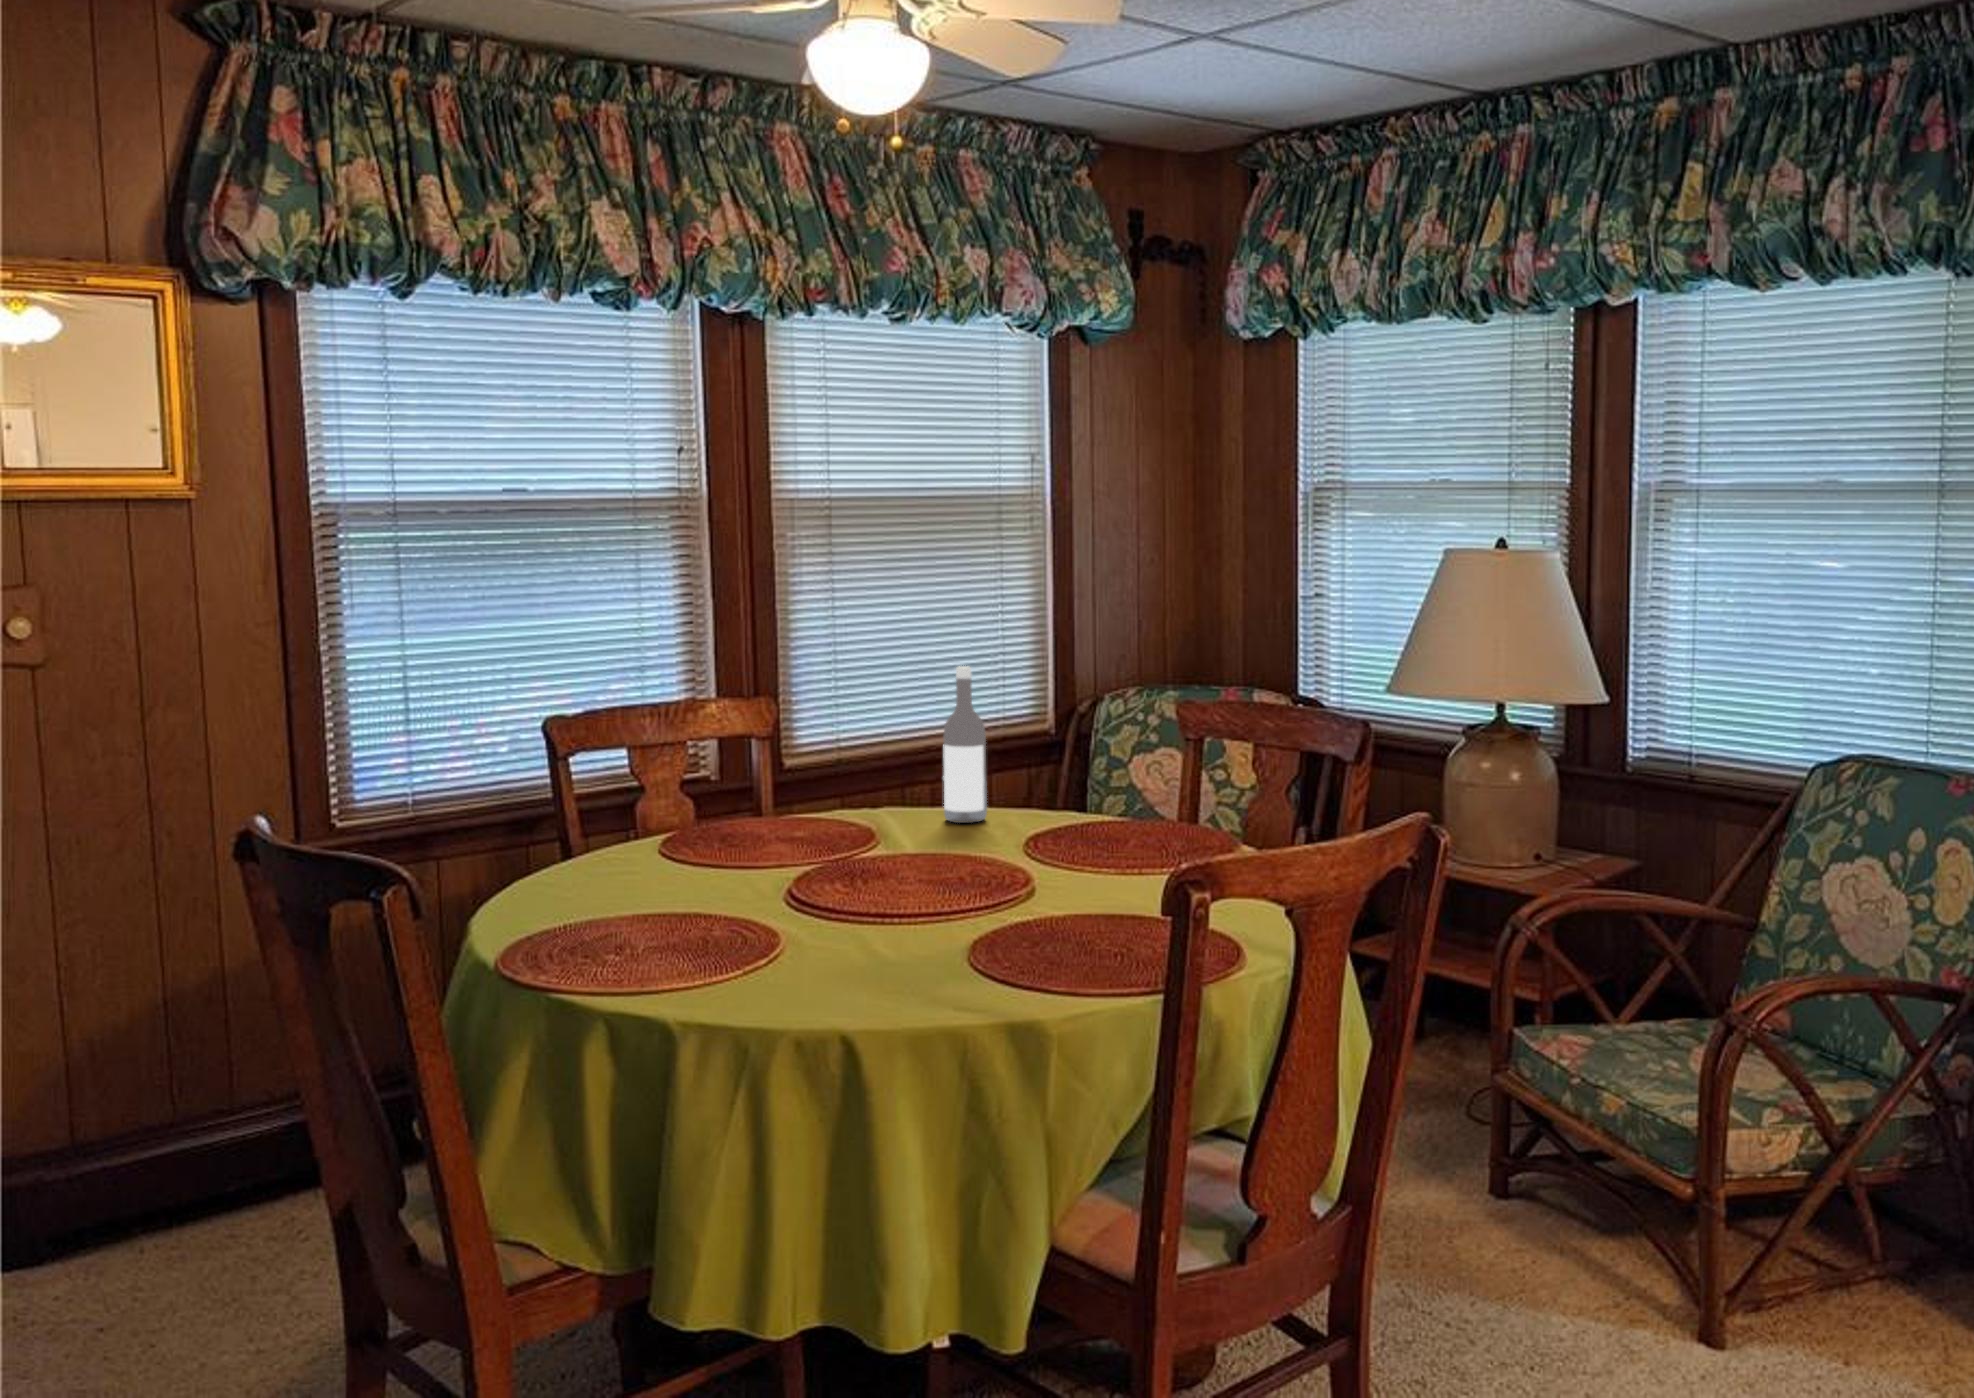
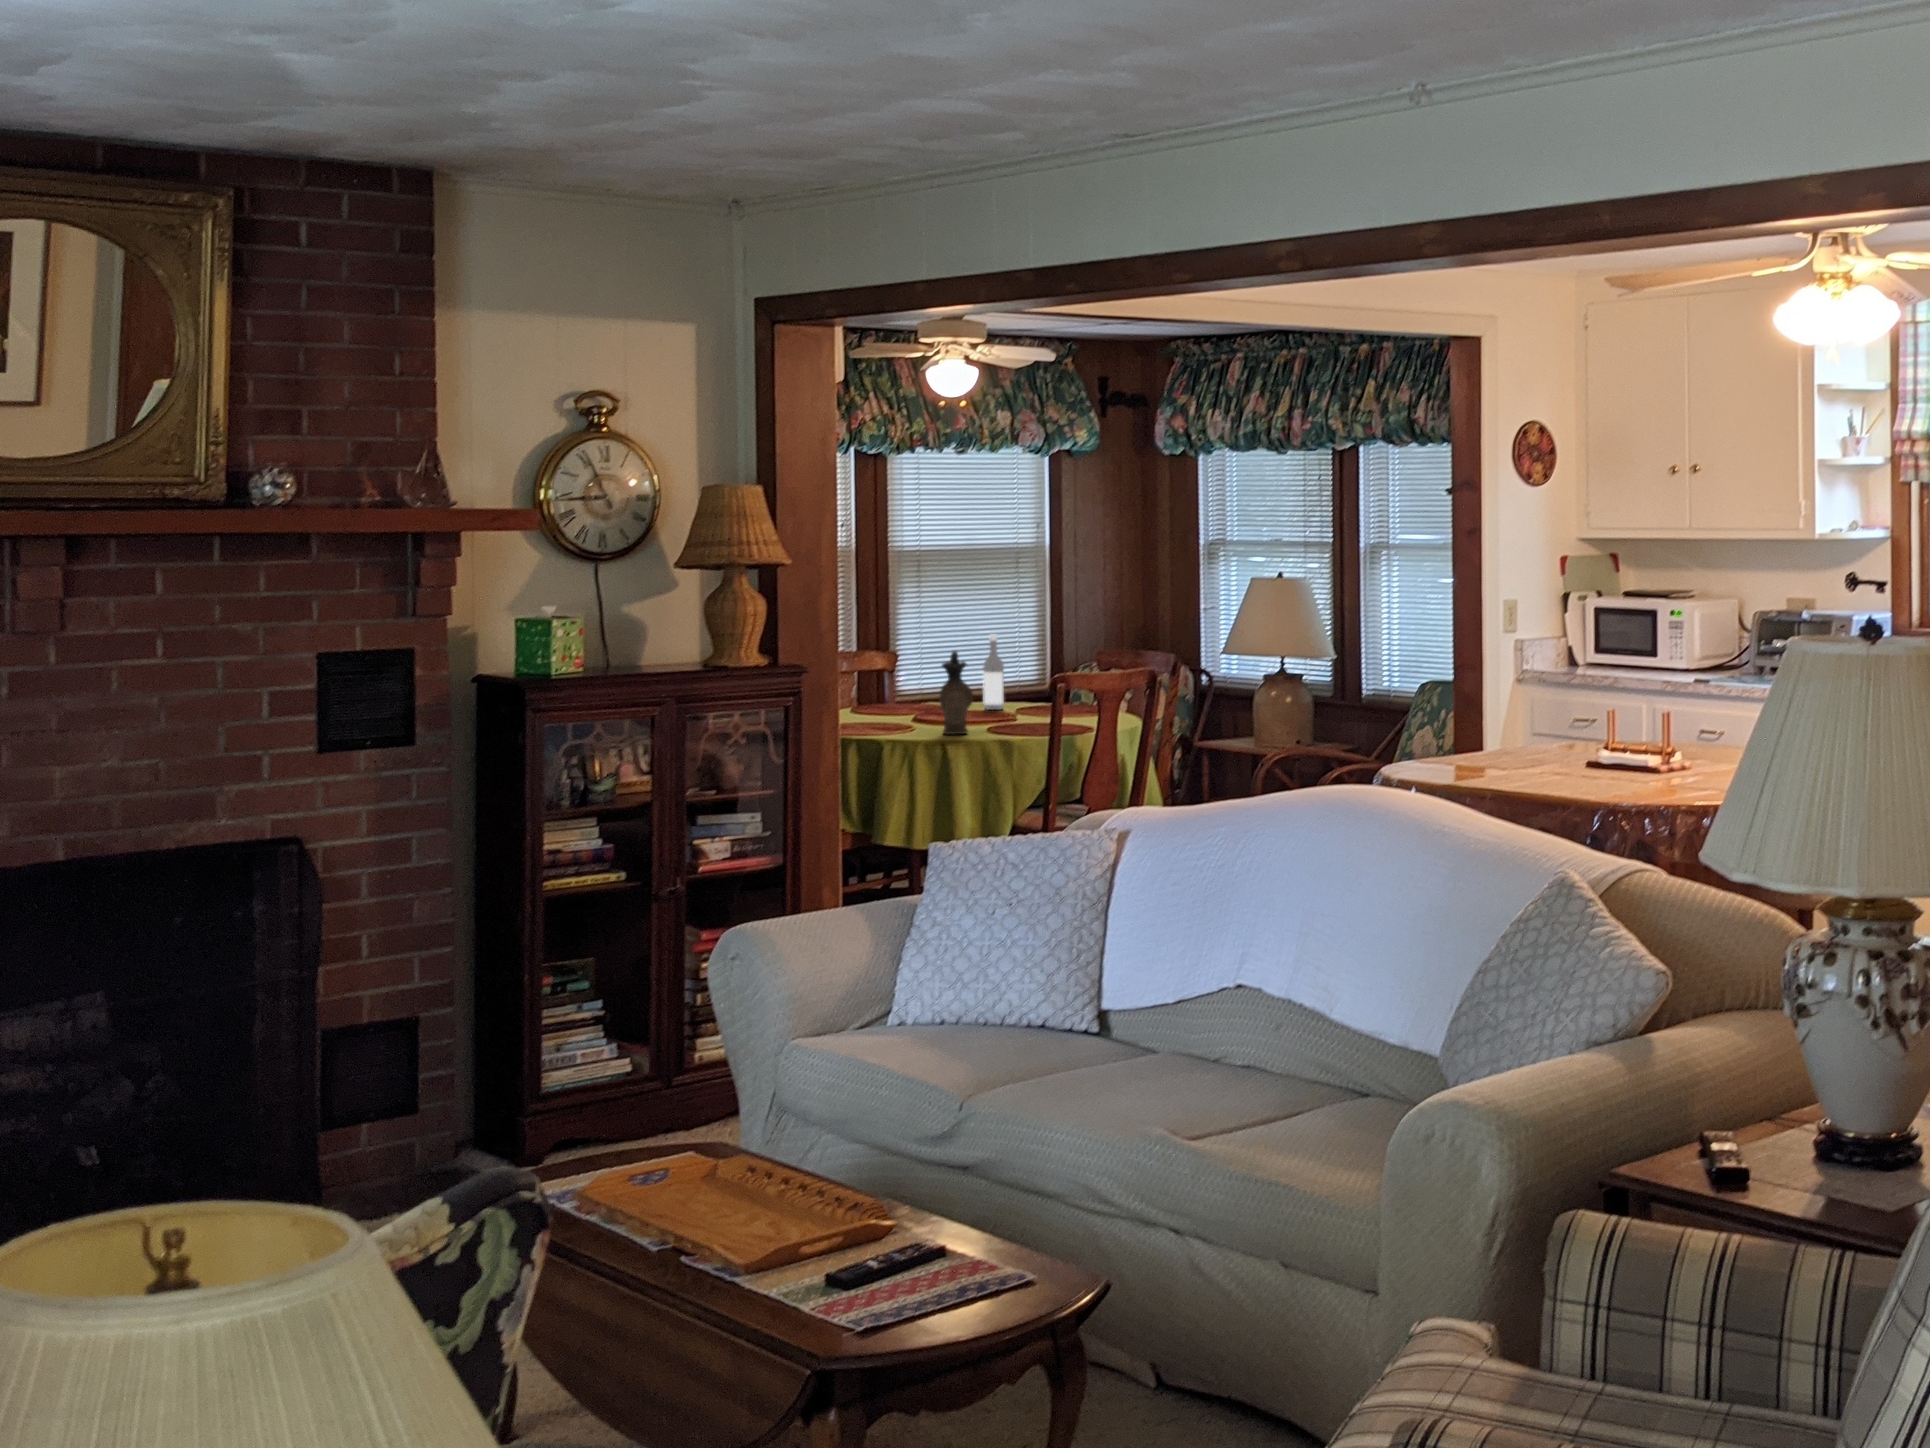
ceramic pitcher: none [833,738,921,959] -> present [939,651,973,735]

